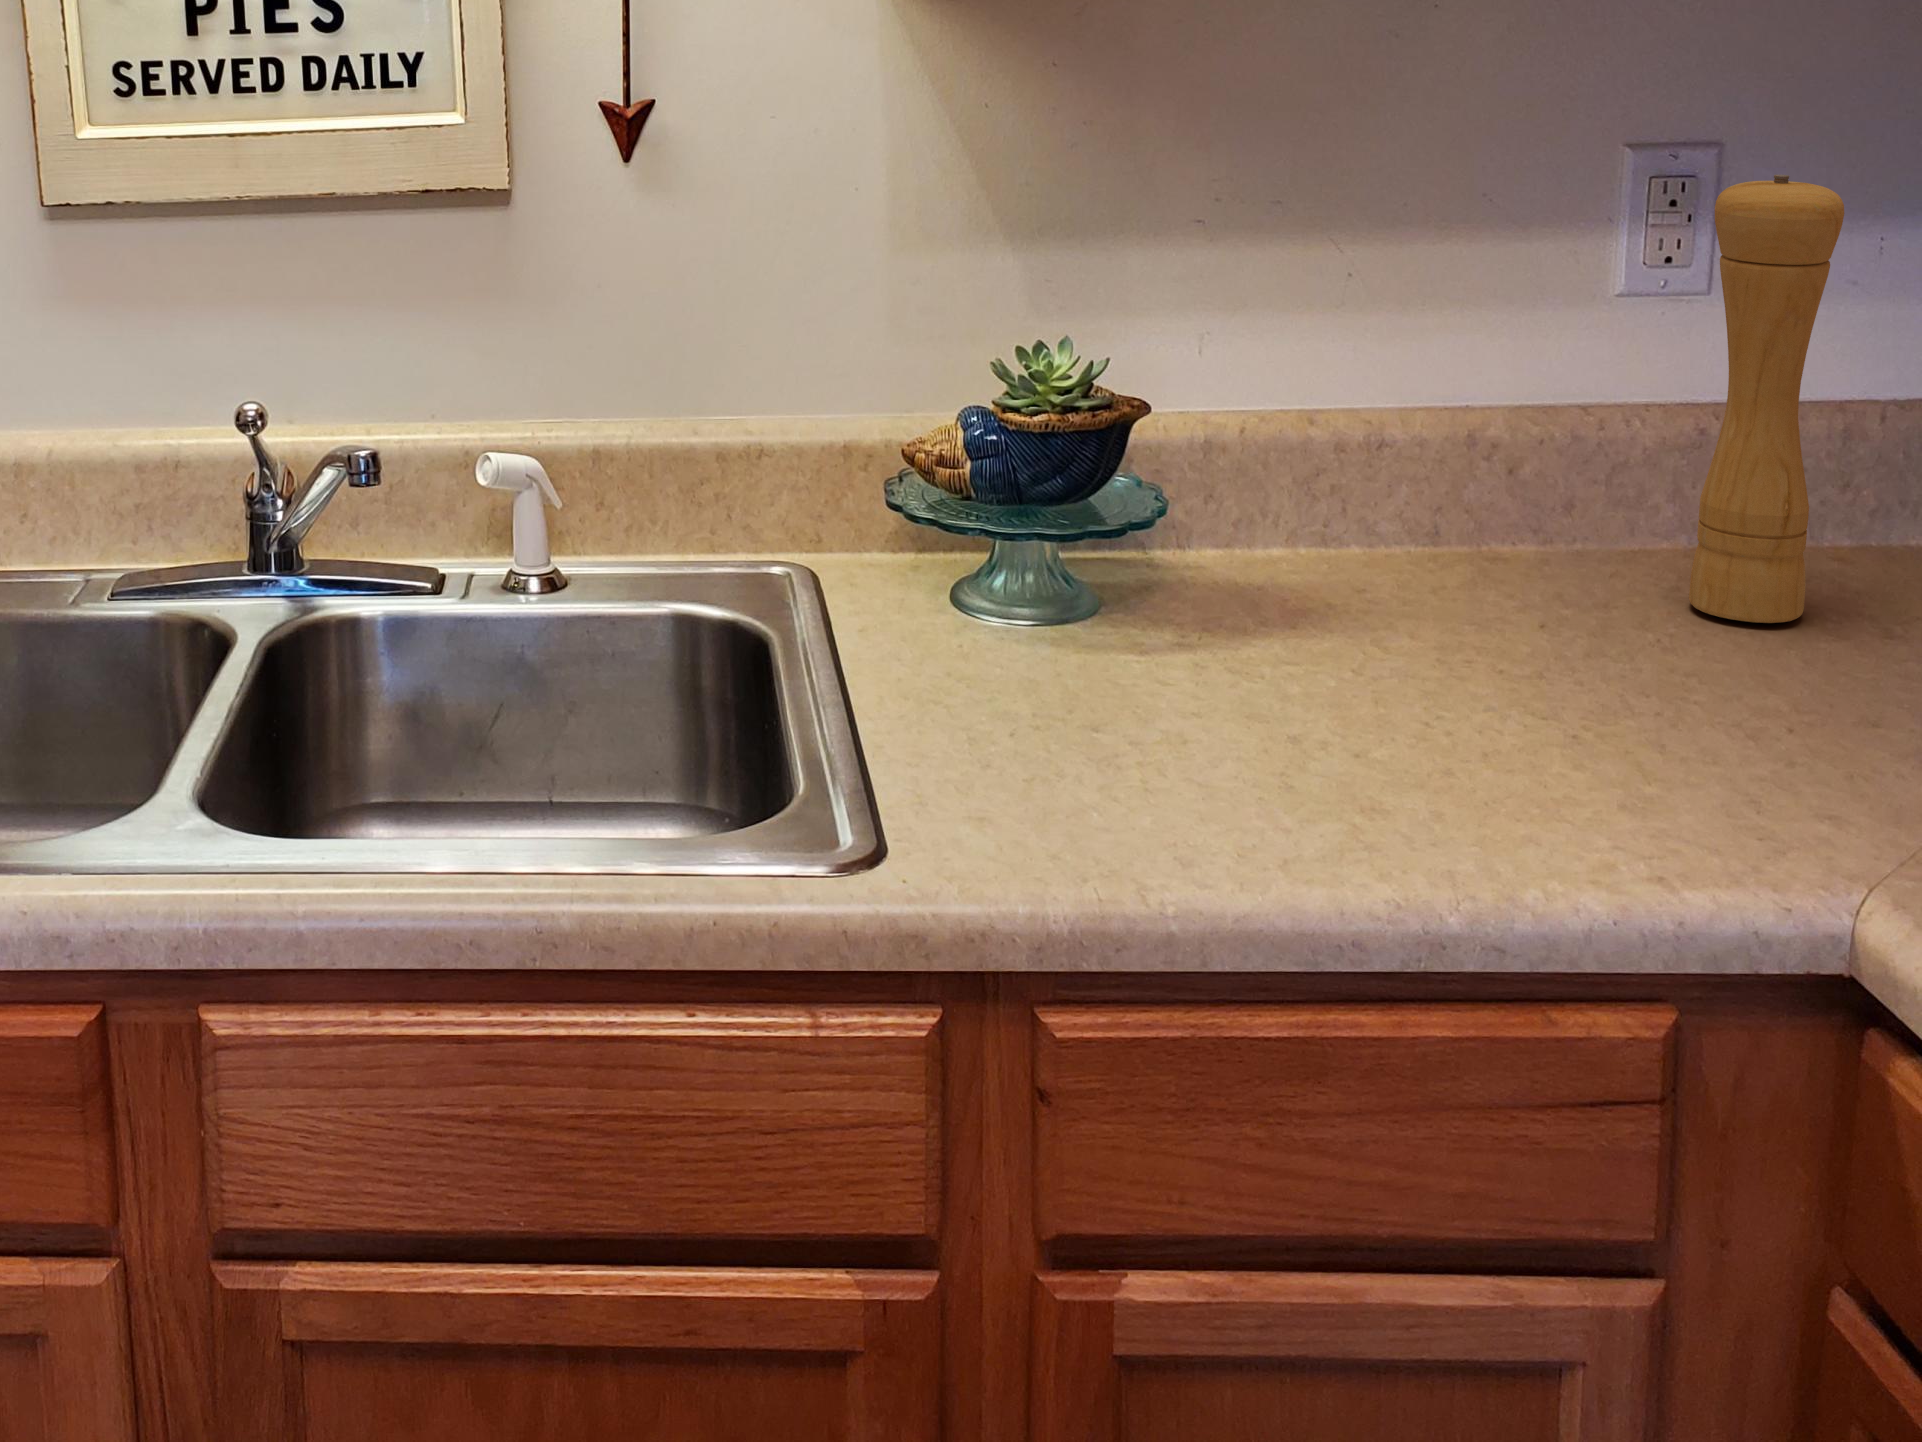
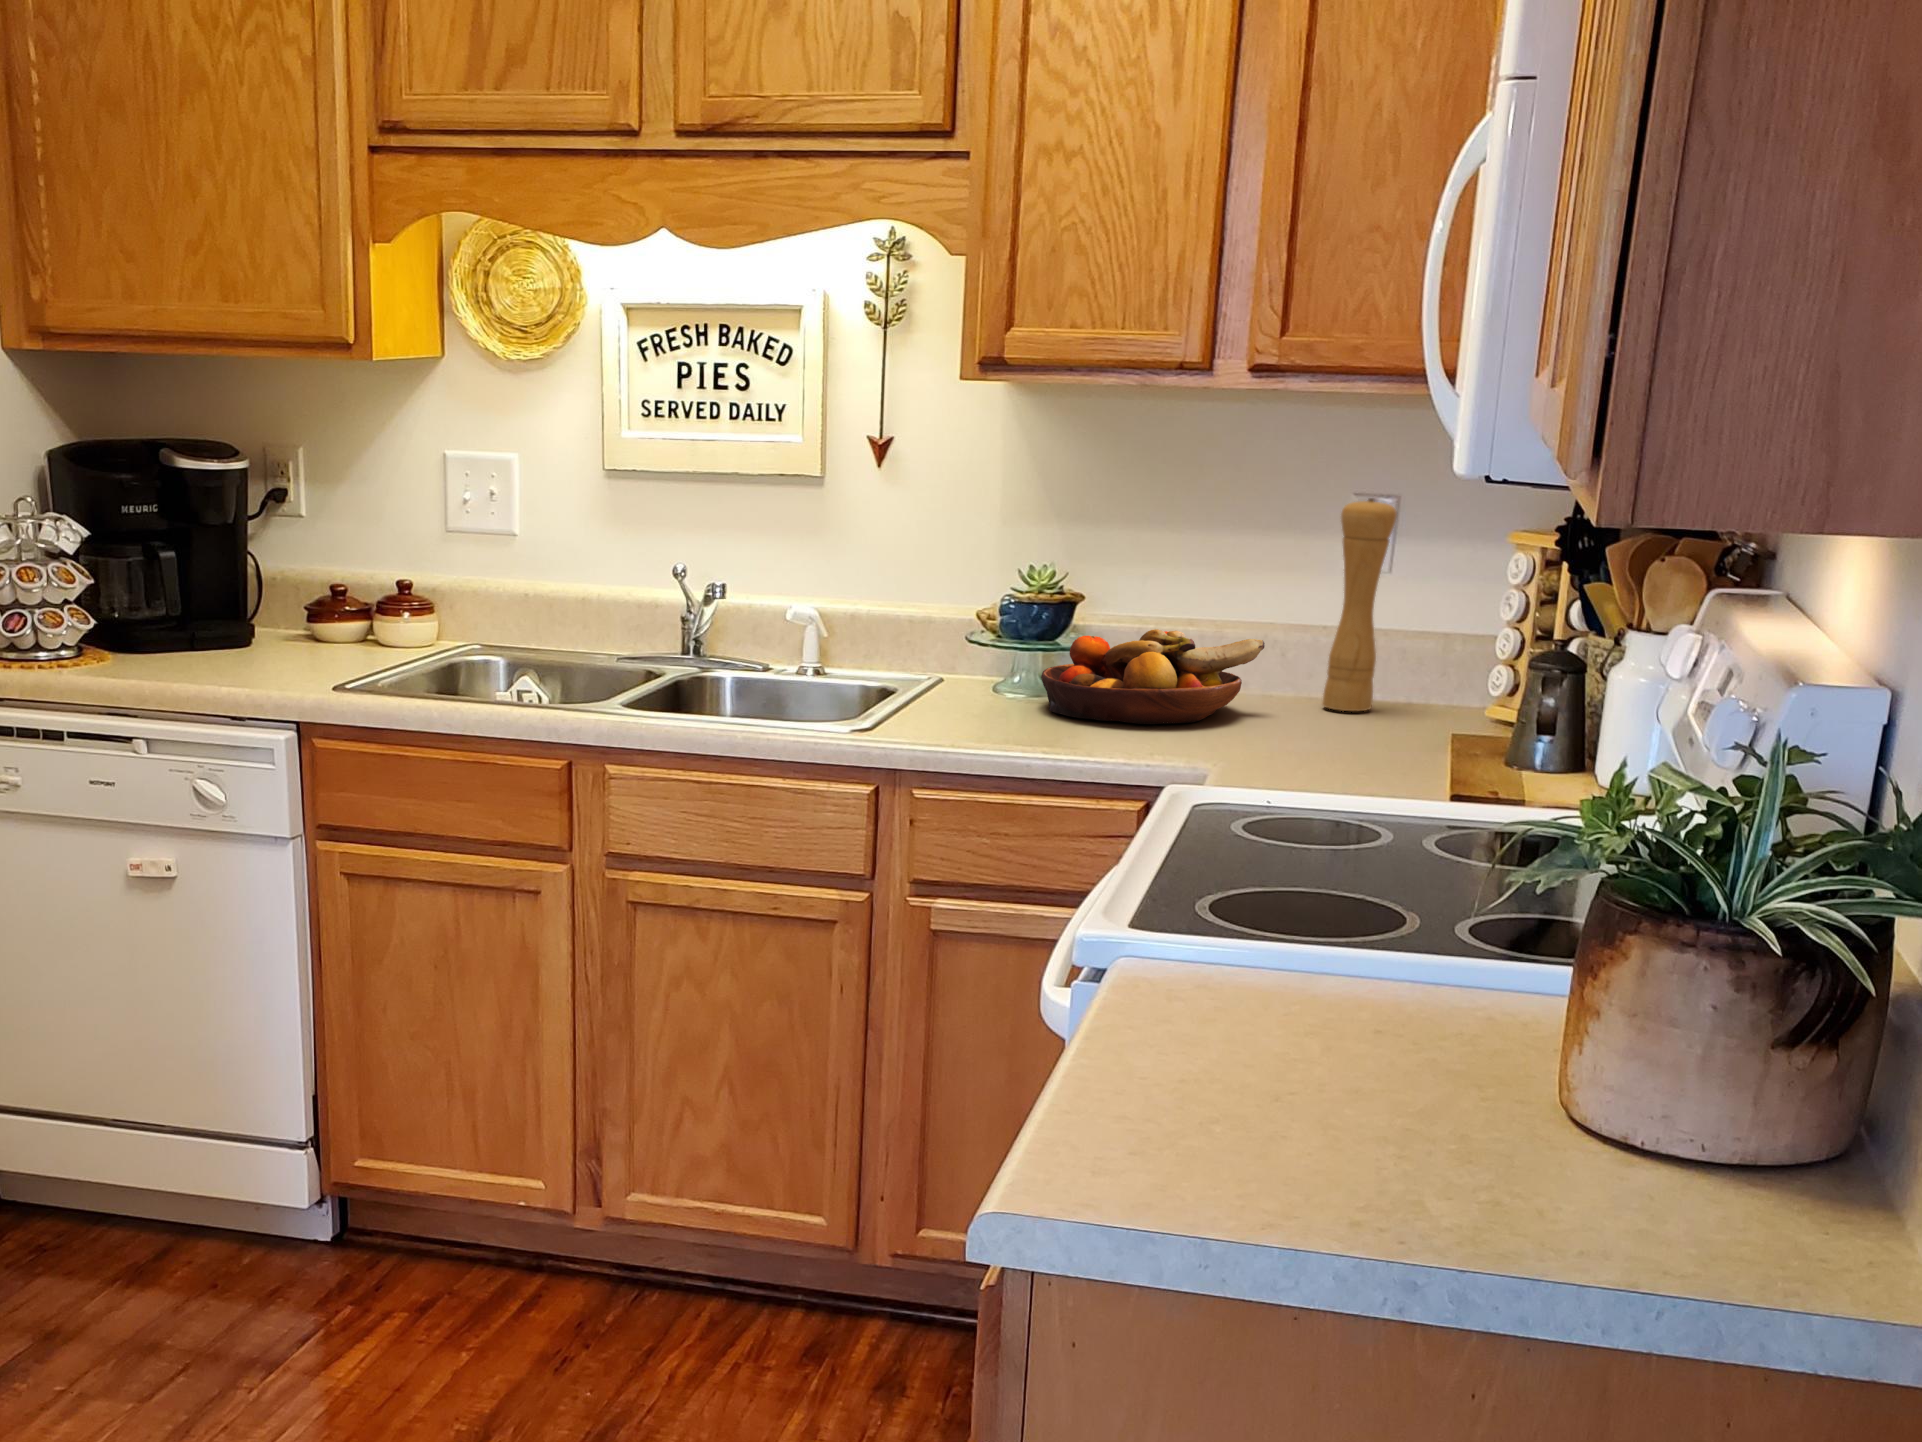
fruit bowl: none [1137,493,1631,746] -> present [1041,629,1265,724]

